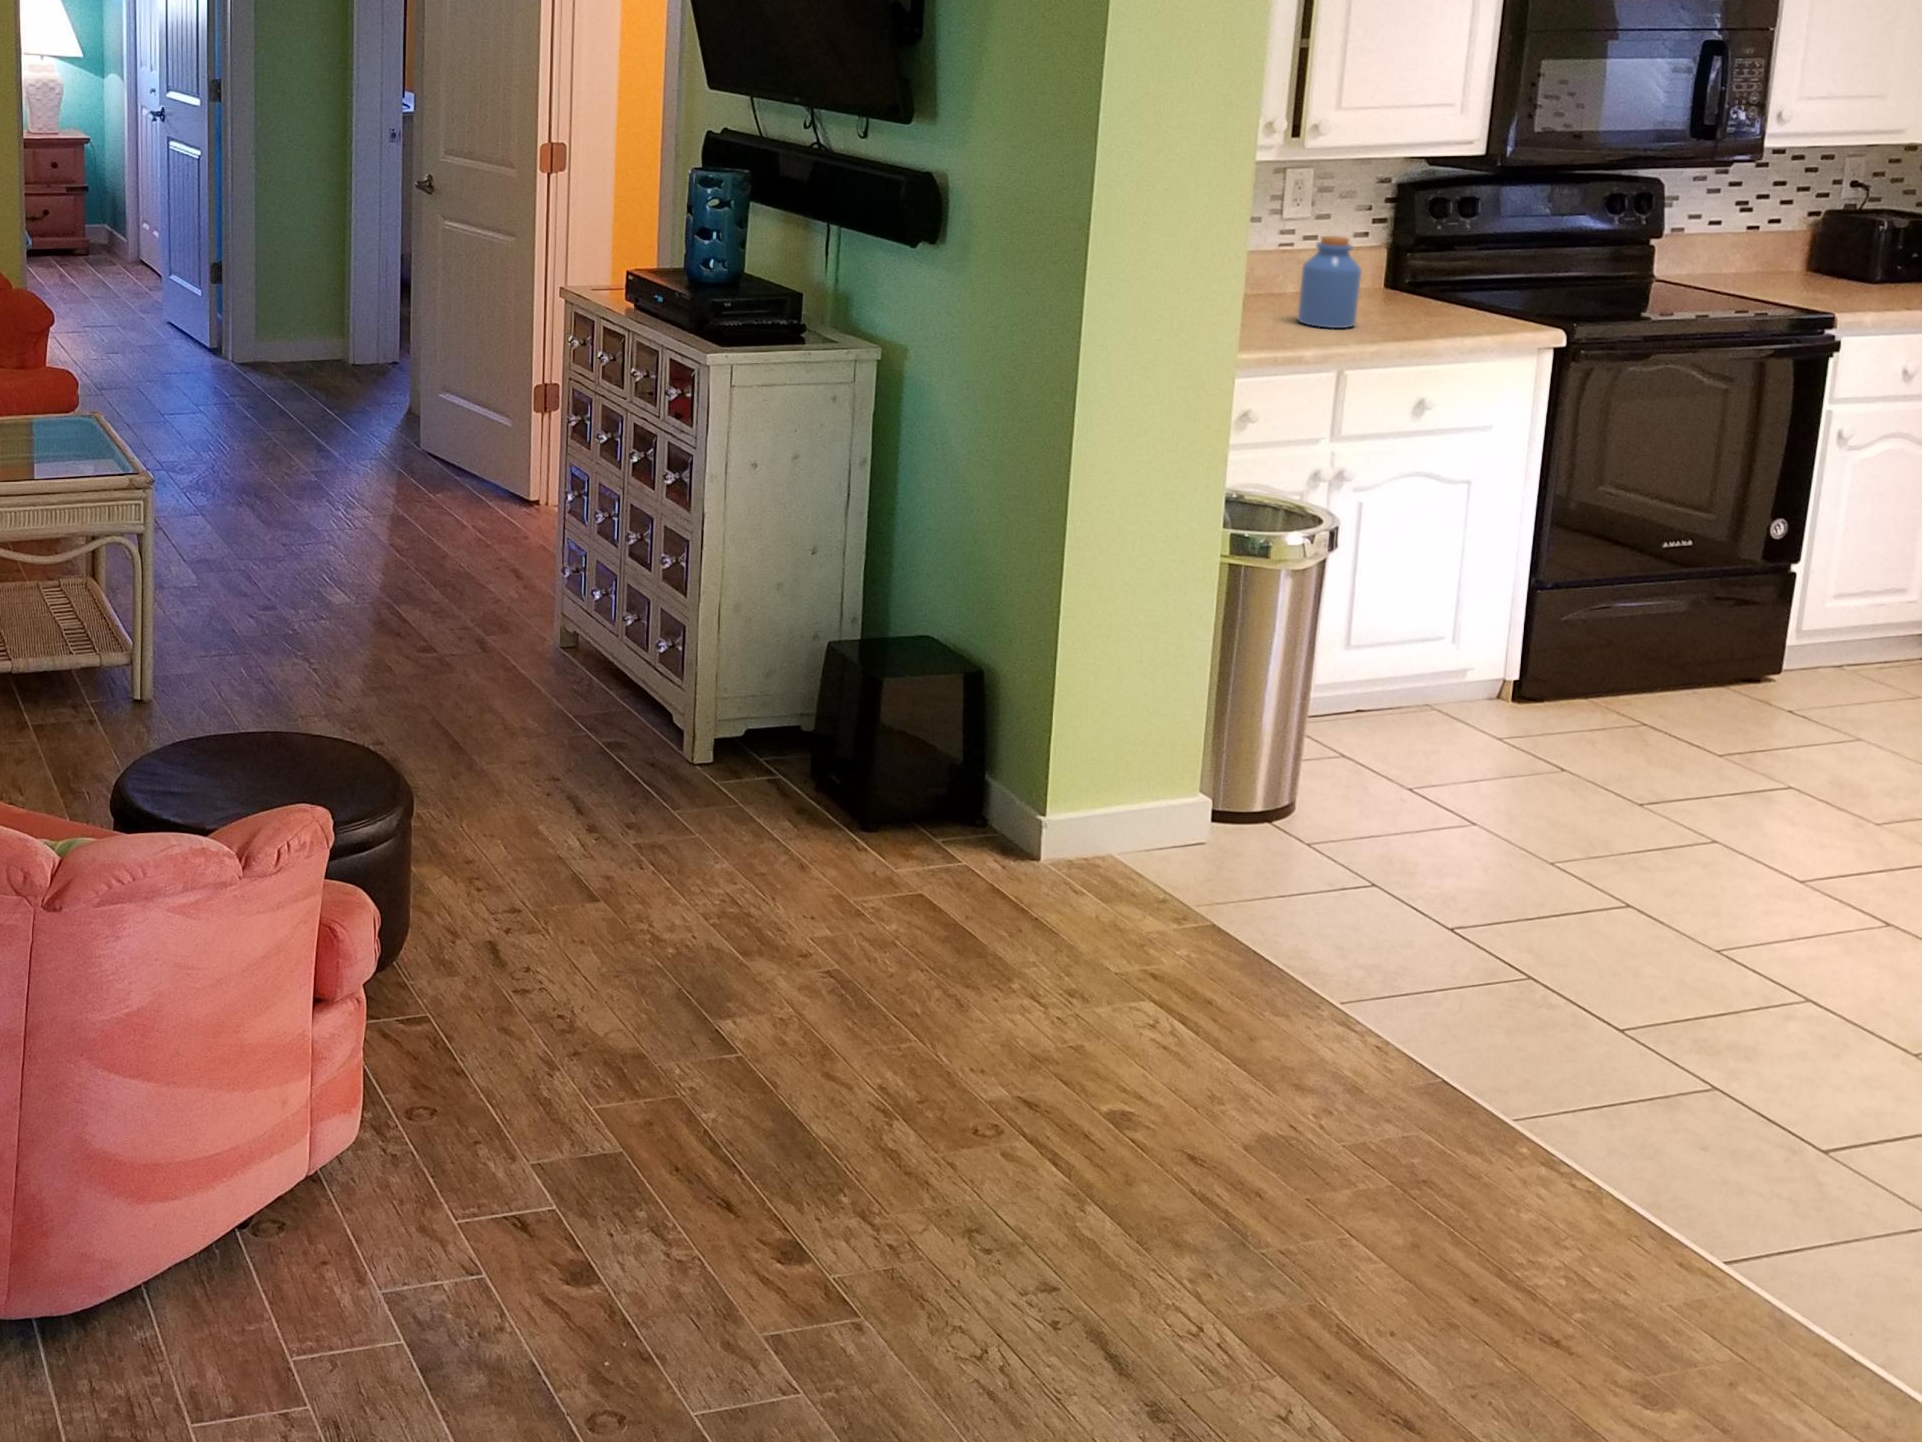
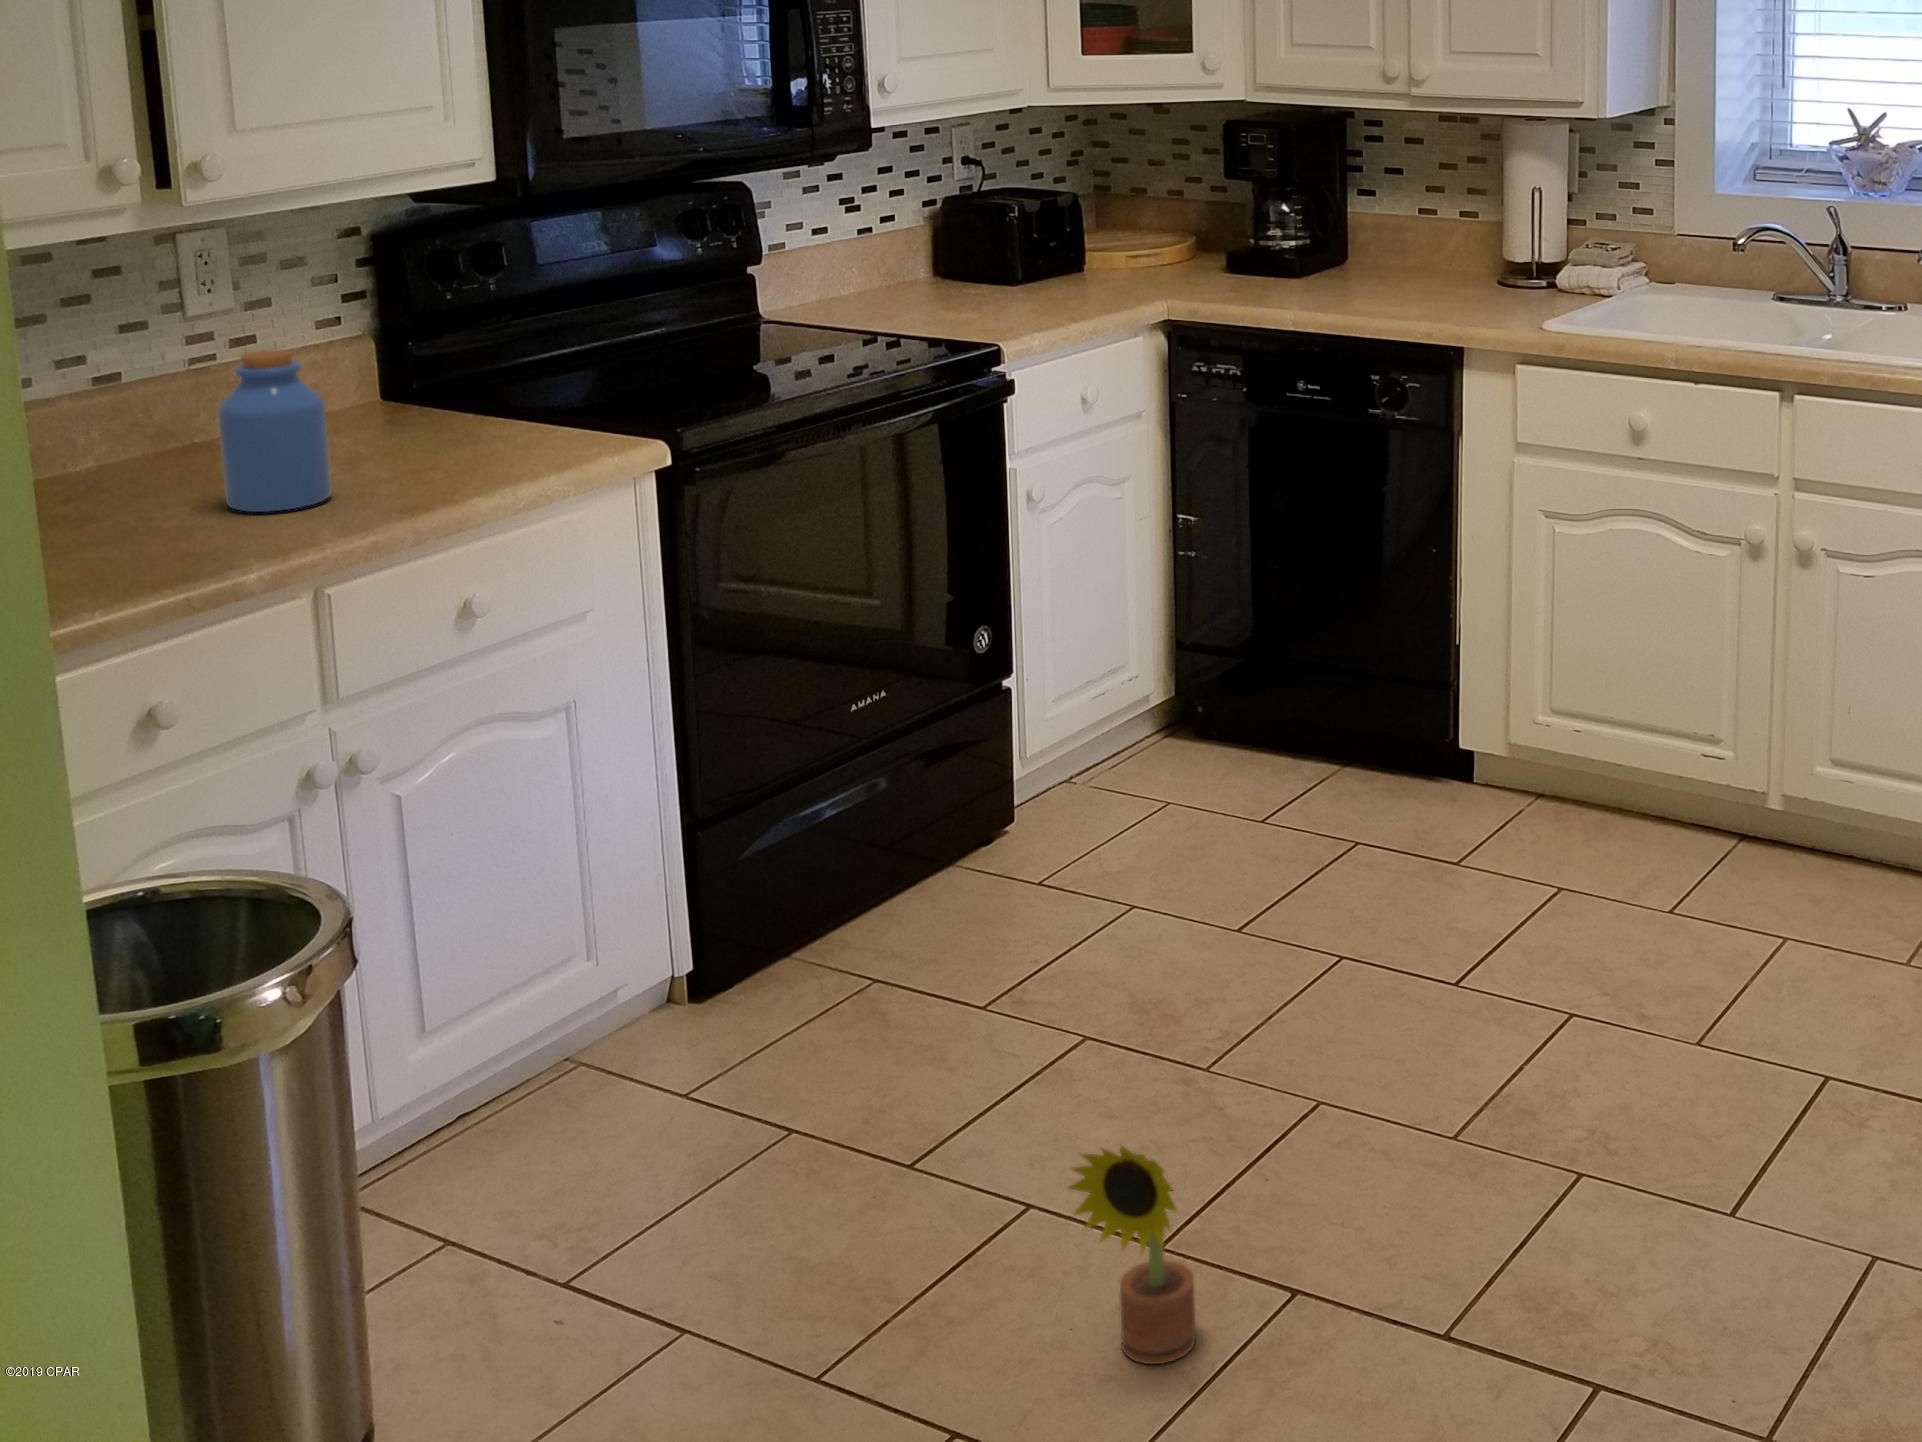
decorative plant: none [1737,793,1822,952] -> present [1068,1146,1195,1364]

